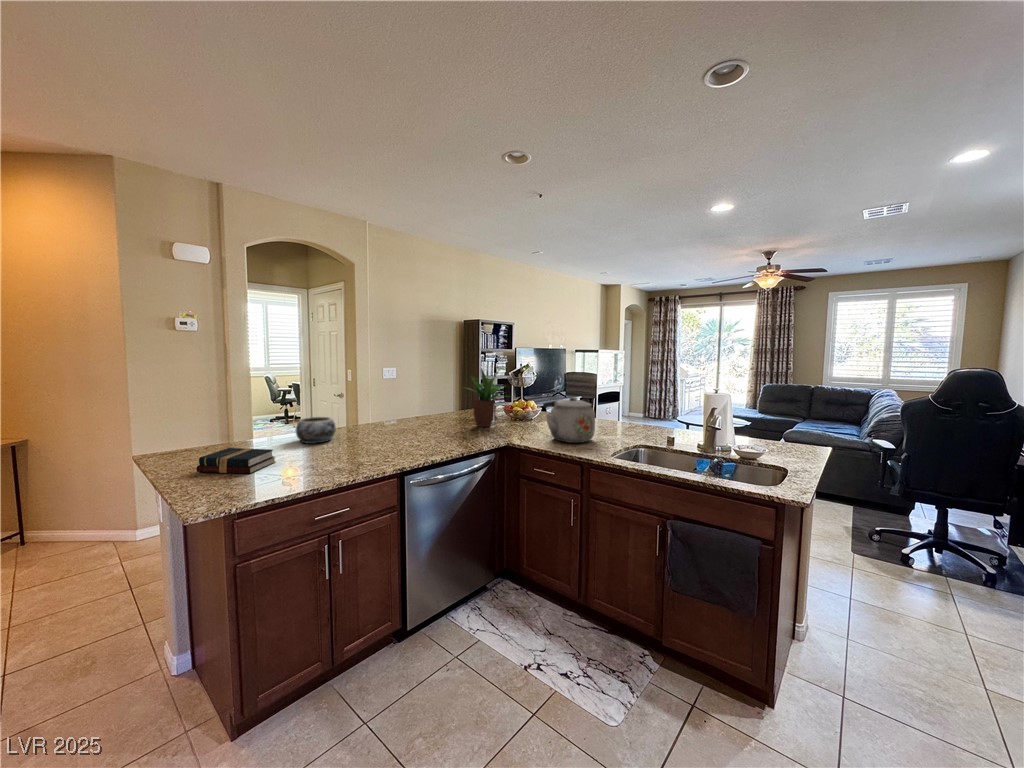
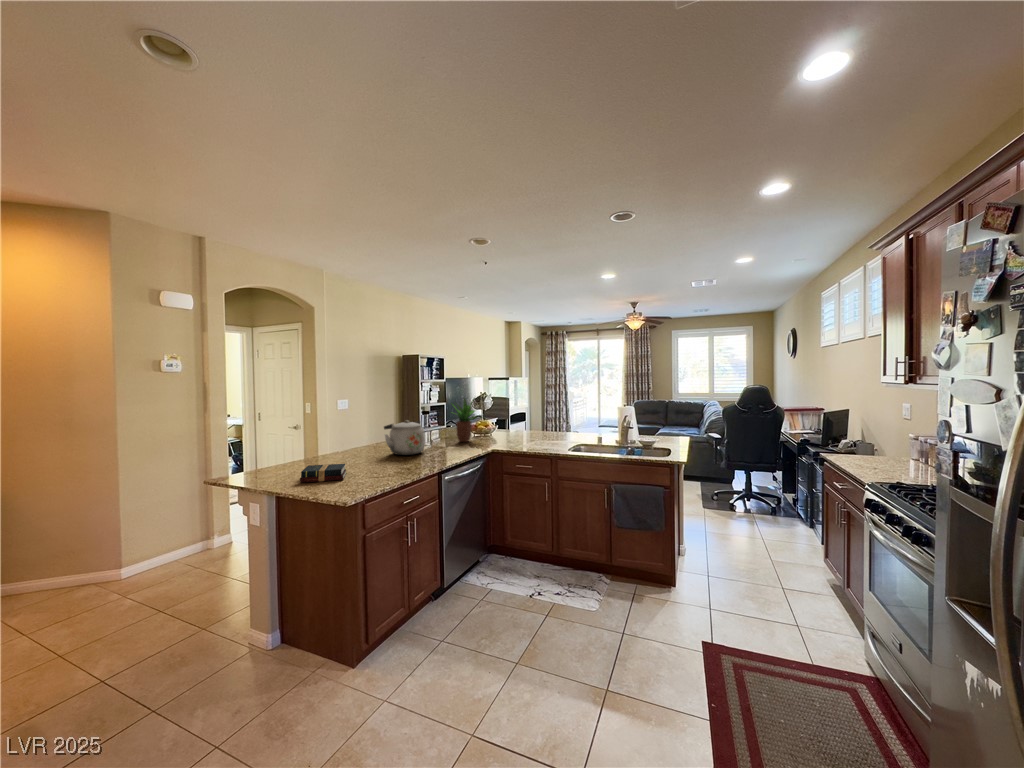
kettle: present [543,397,595,443] -> present [384,420,425,455]
decorative bowl: present [296,417,336,444] -> none [334,441,364,462]

